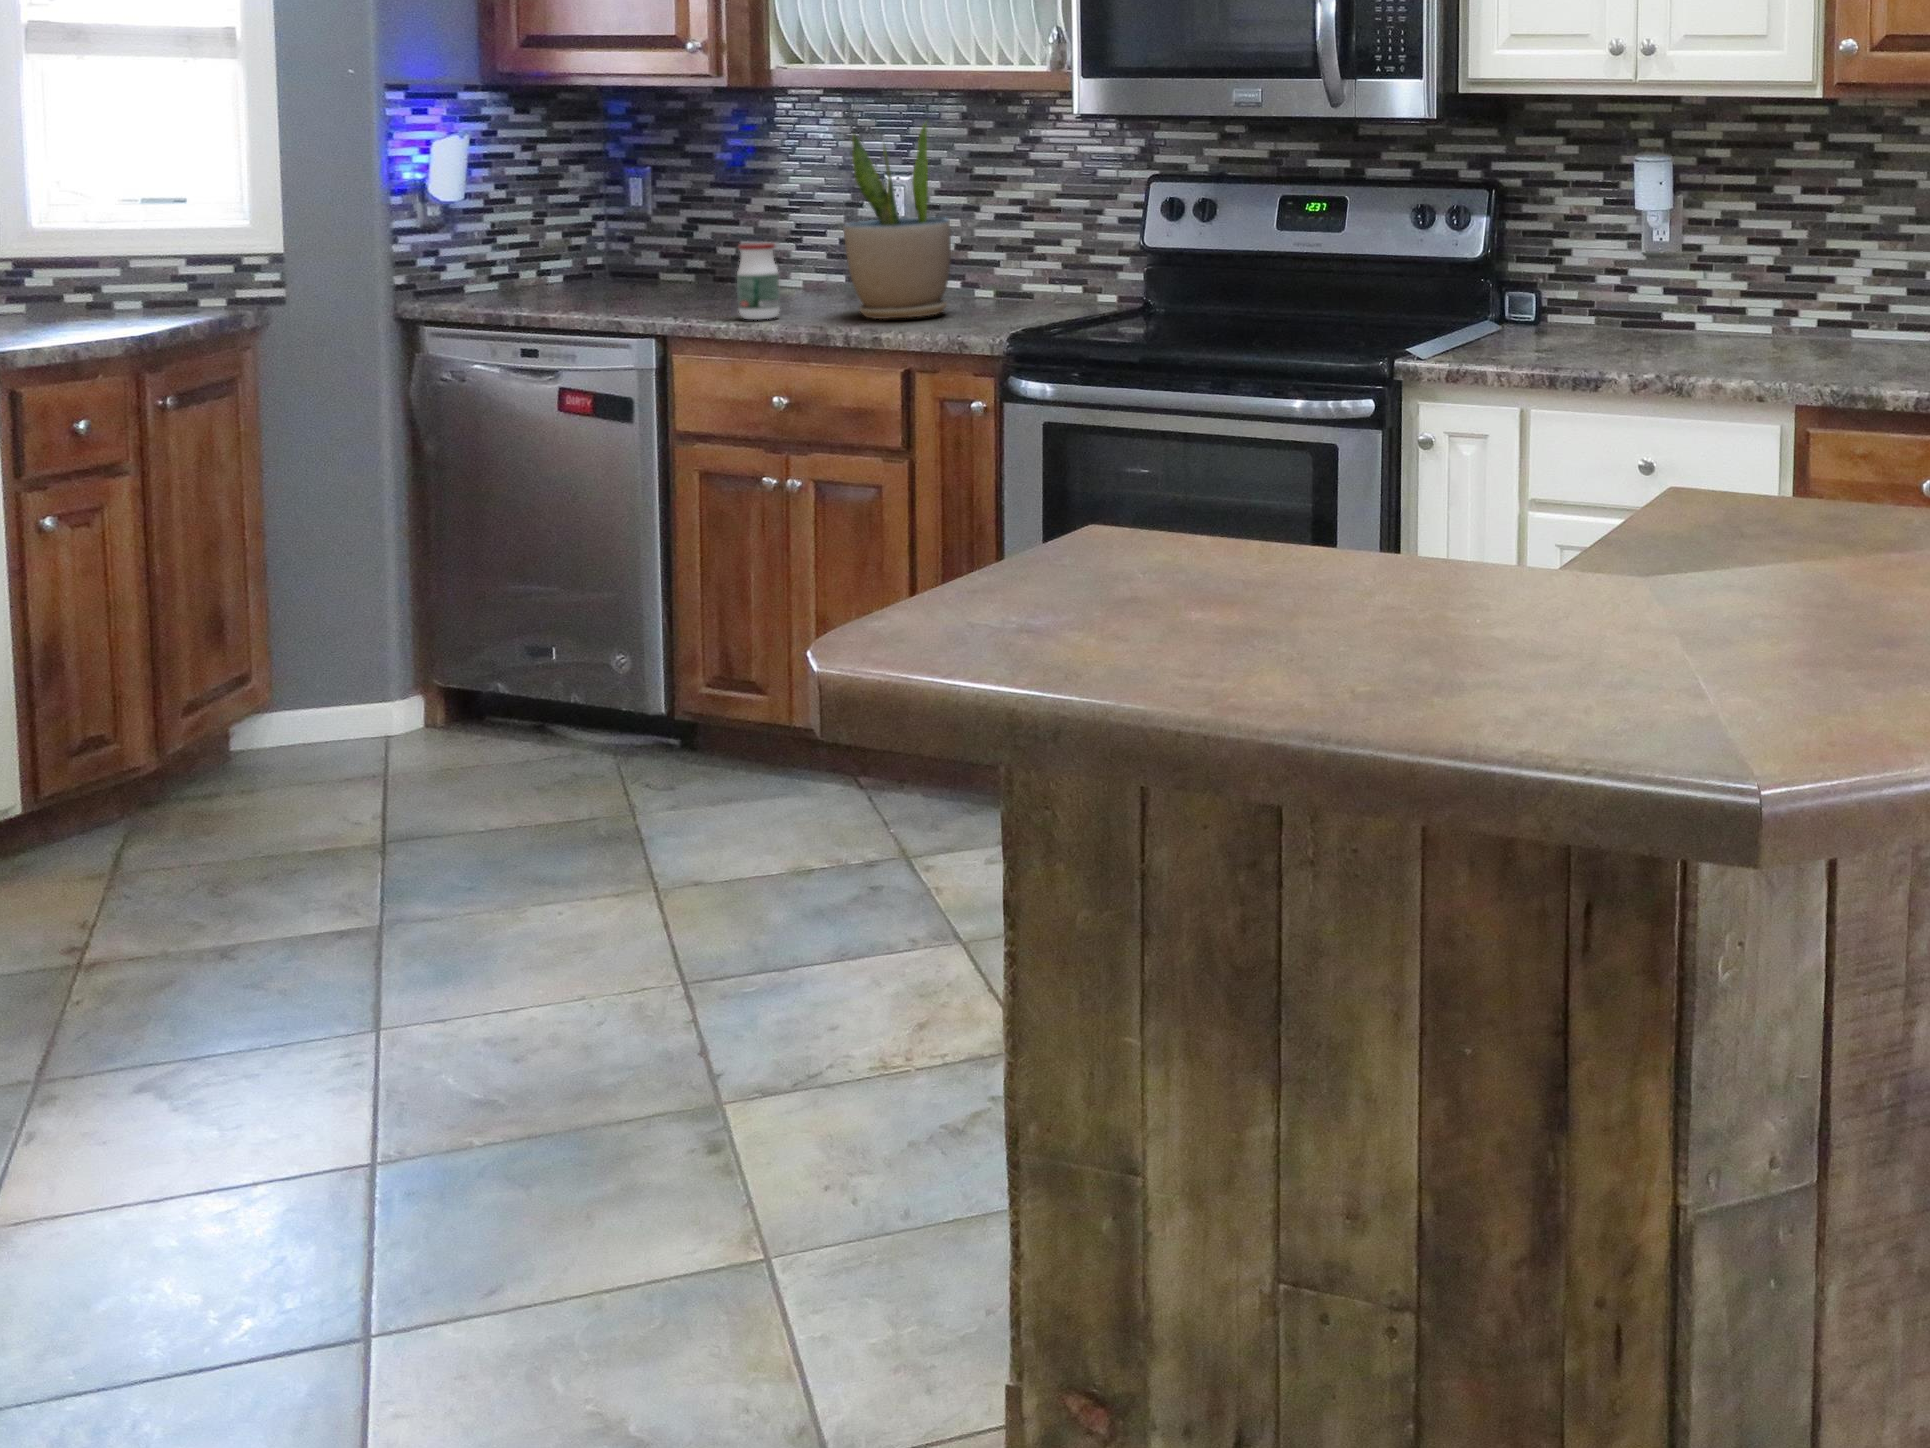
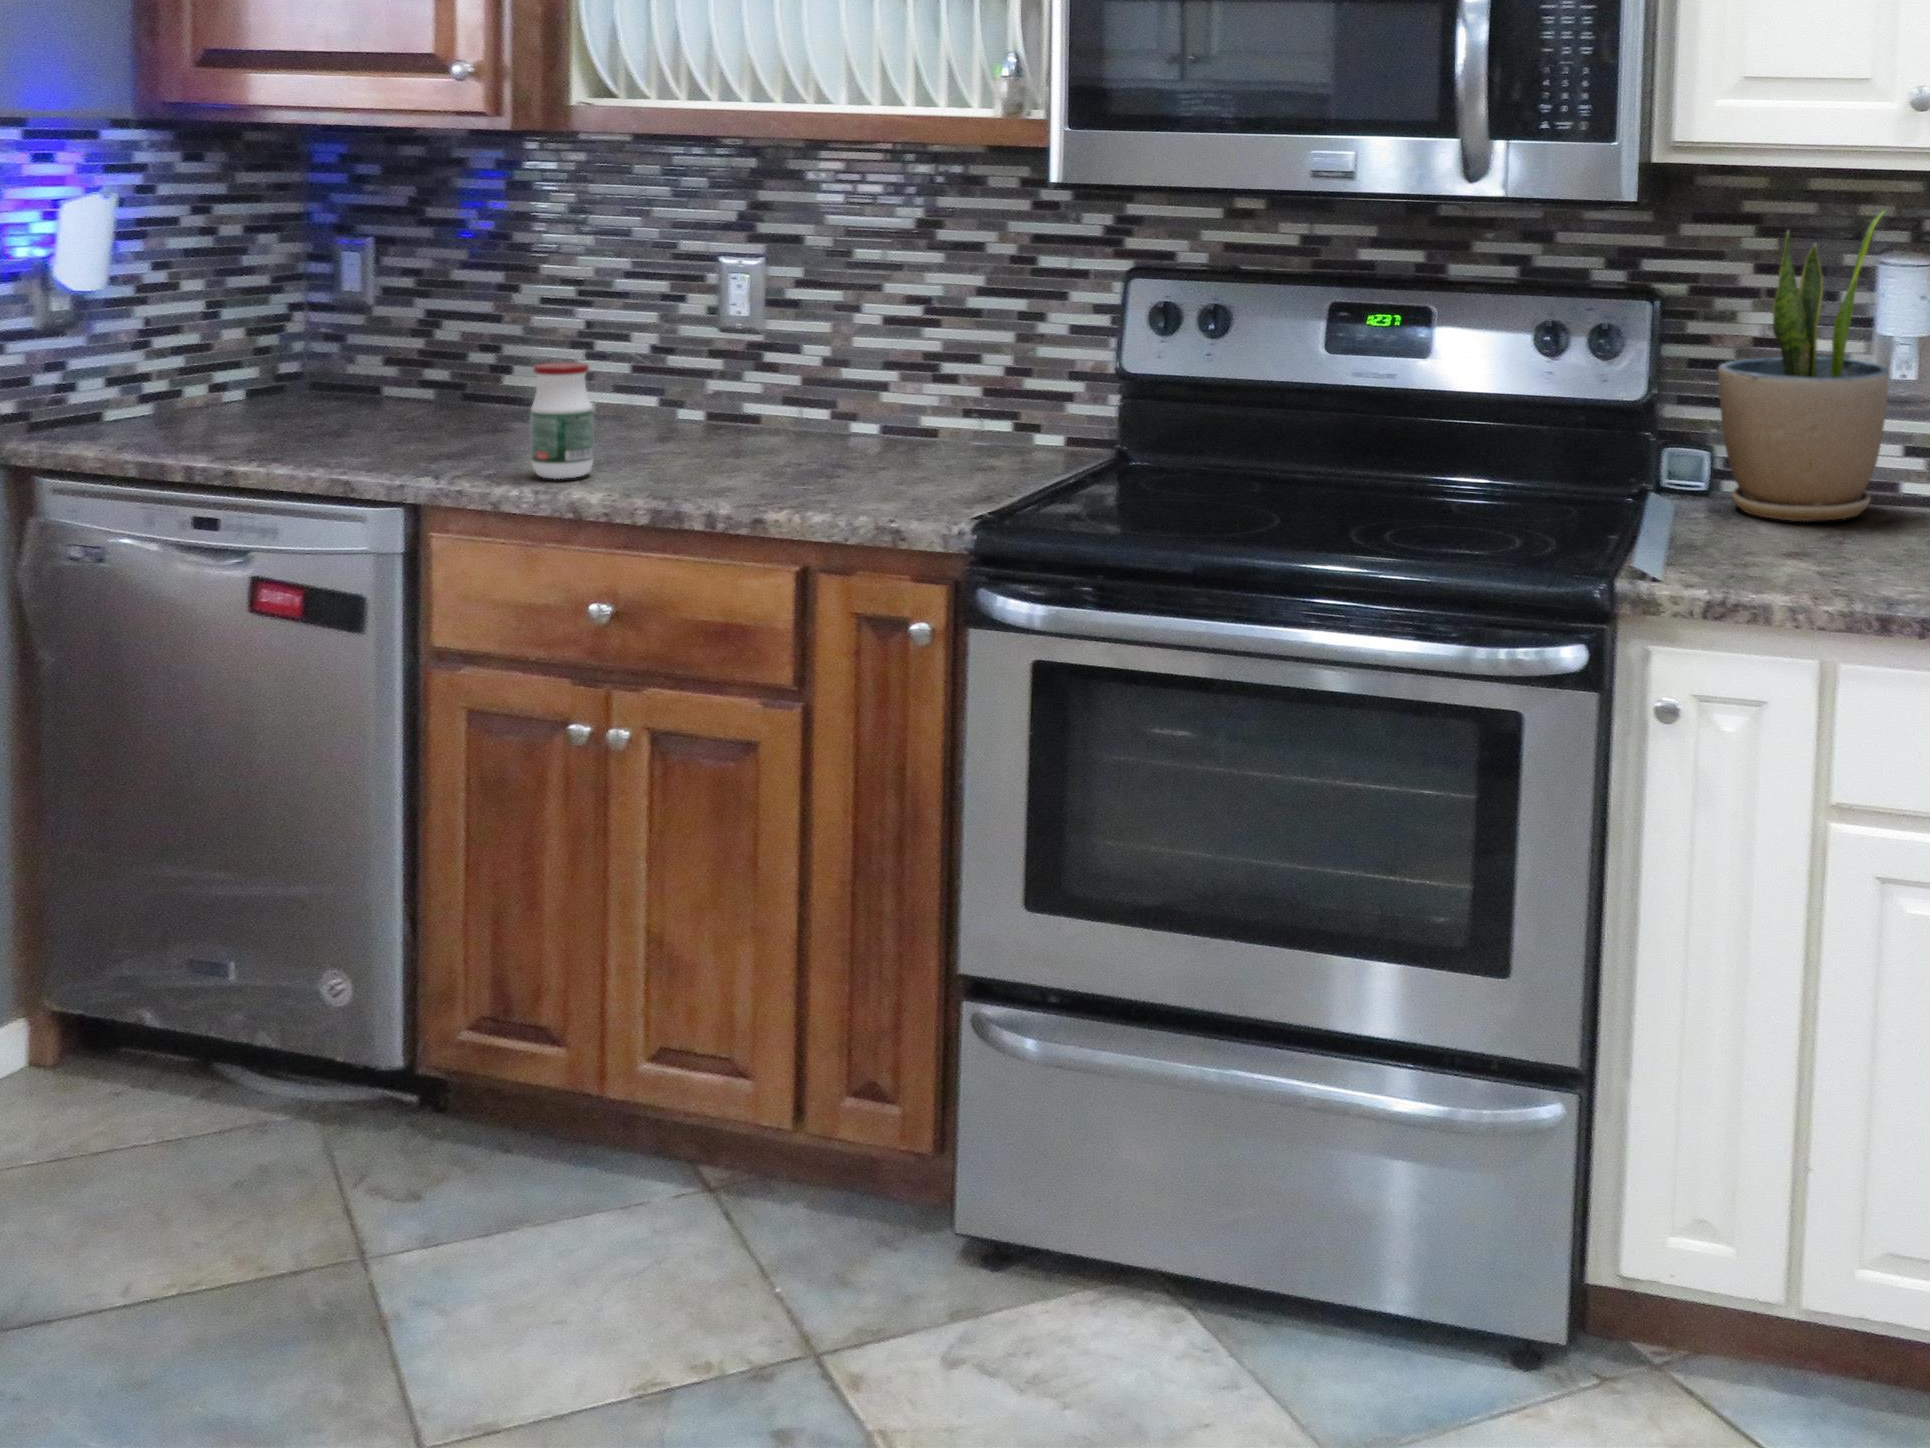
potted plant: present [844,123,951,319] -> present [1718,211,1888,521]

